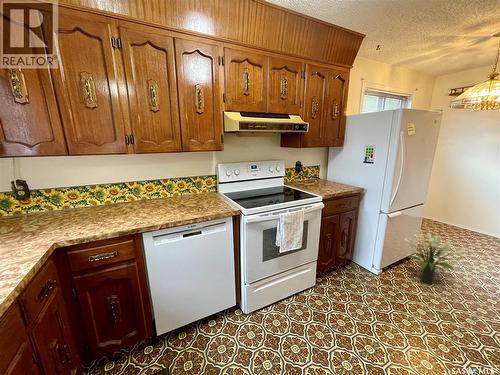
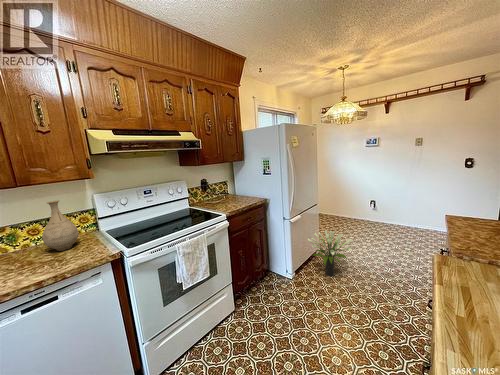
vase: none [189,165,210,202] -> present [42,200,79,251]

